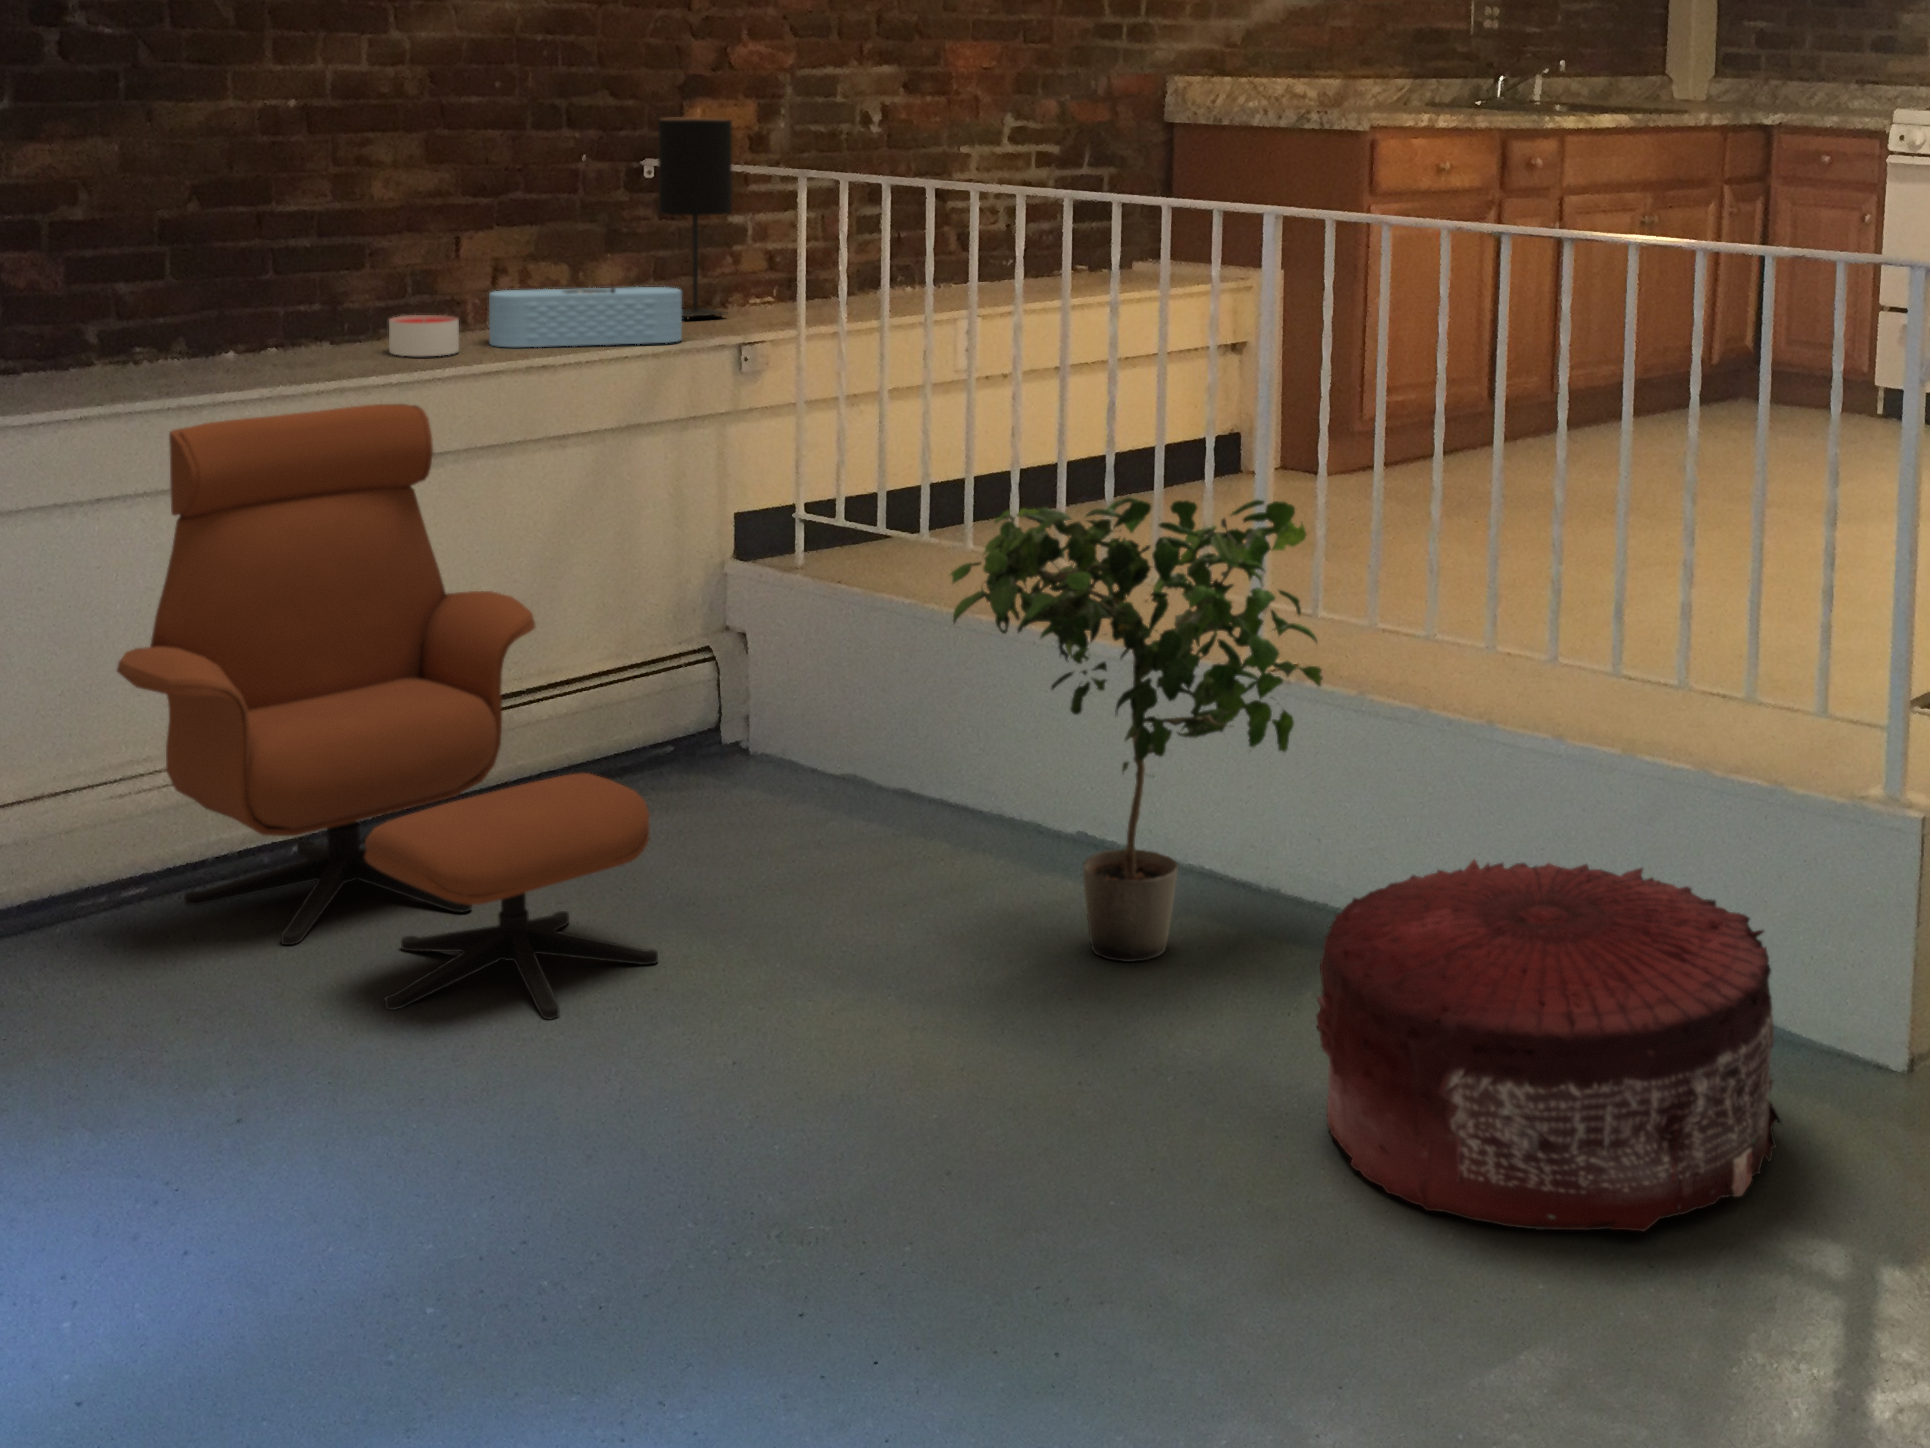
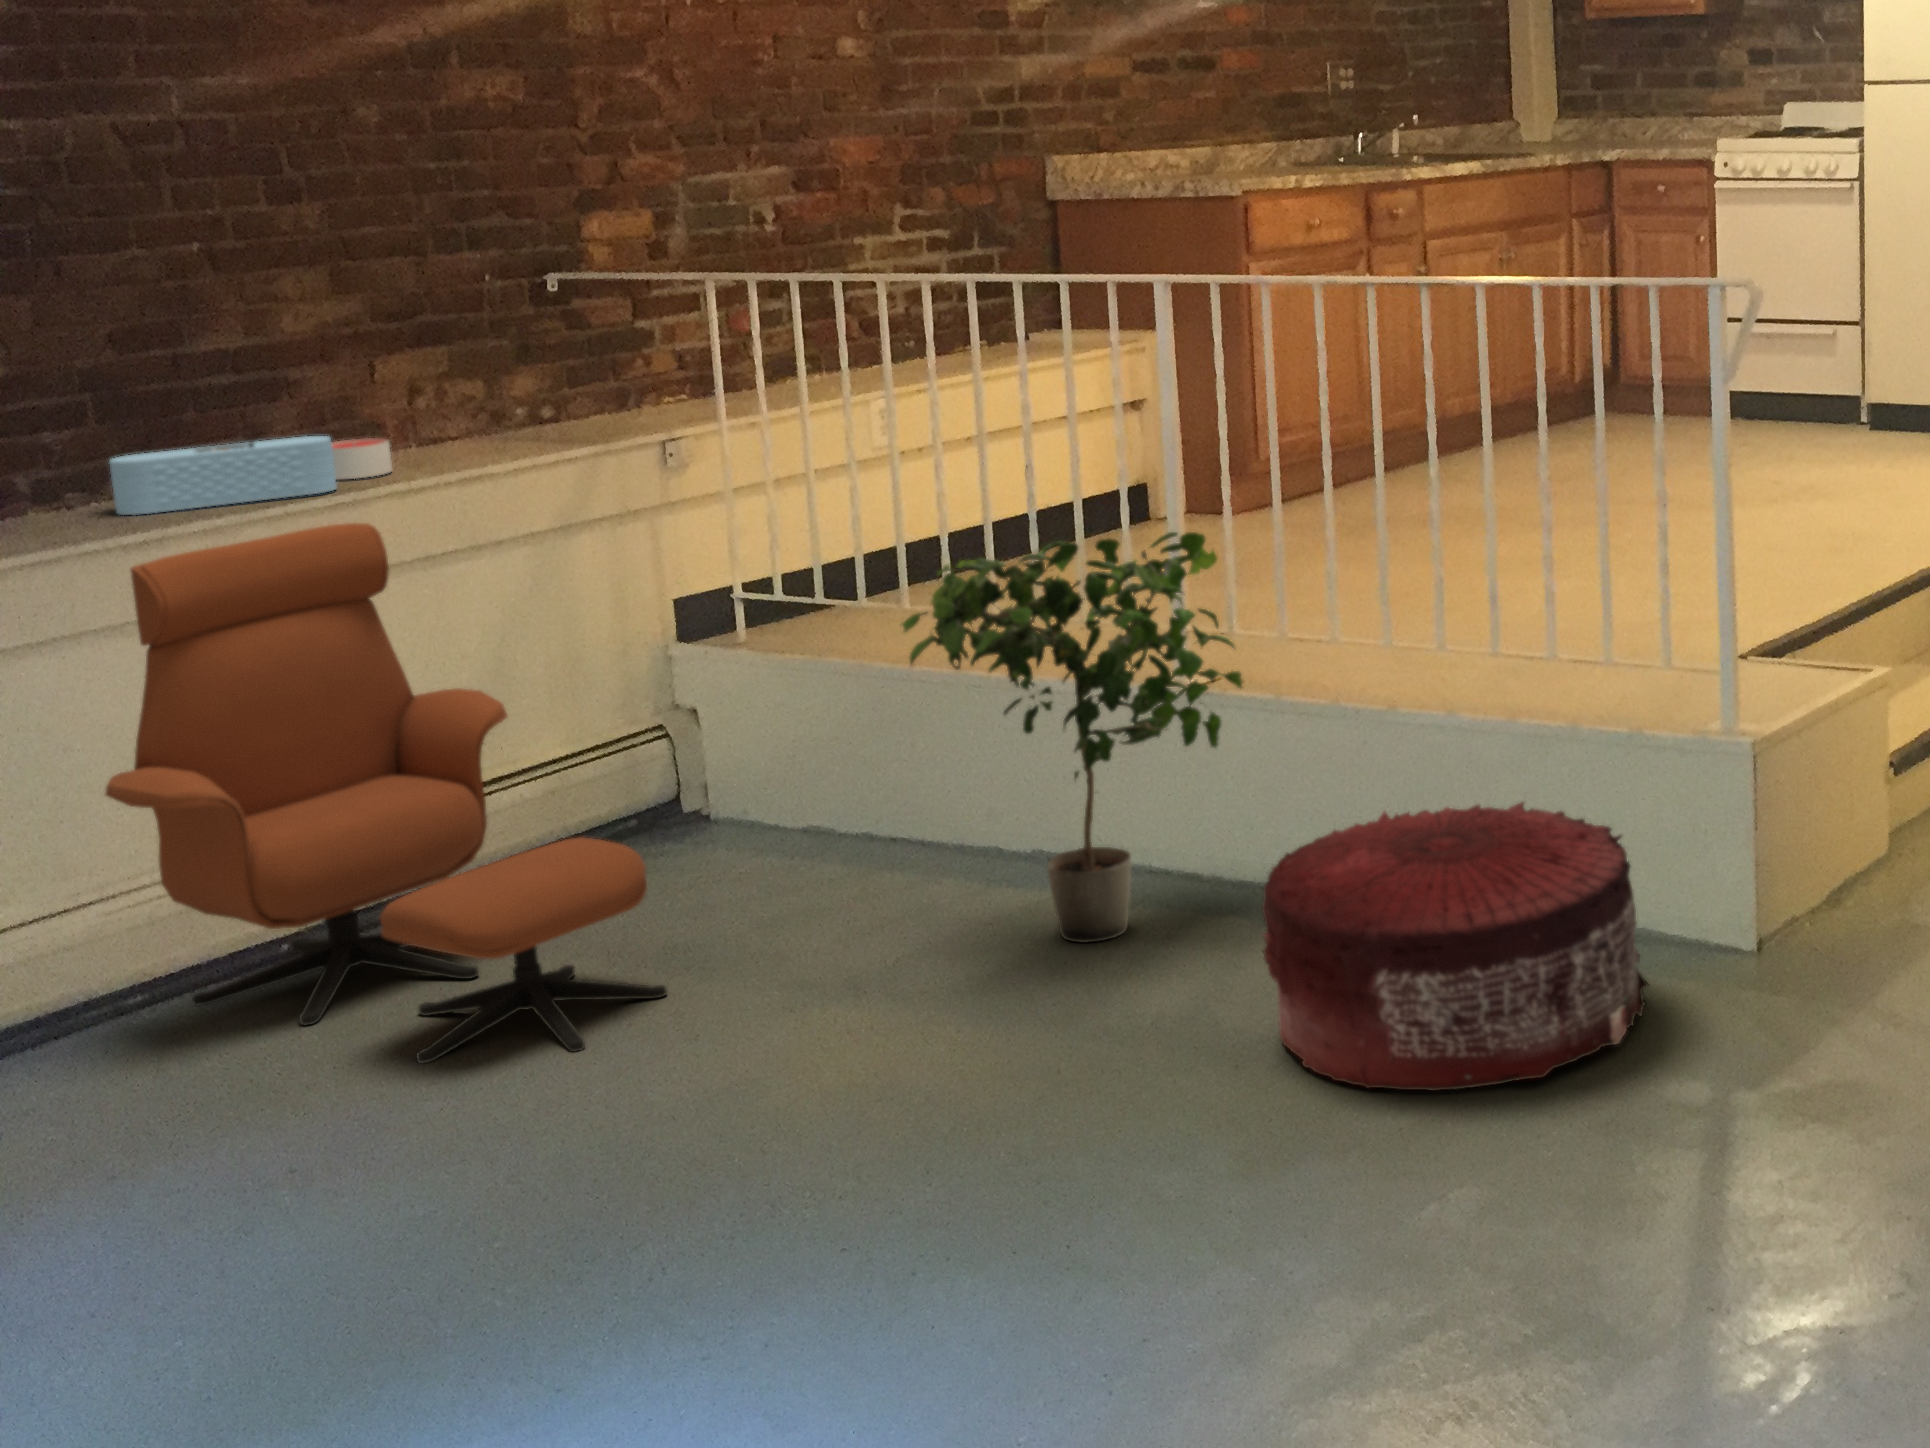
table lamp: present [658,117,732,319] -> none [560,230,648,422]
speaker: present [489,287,682,347] -> present [110,436,337,515]

